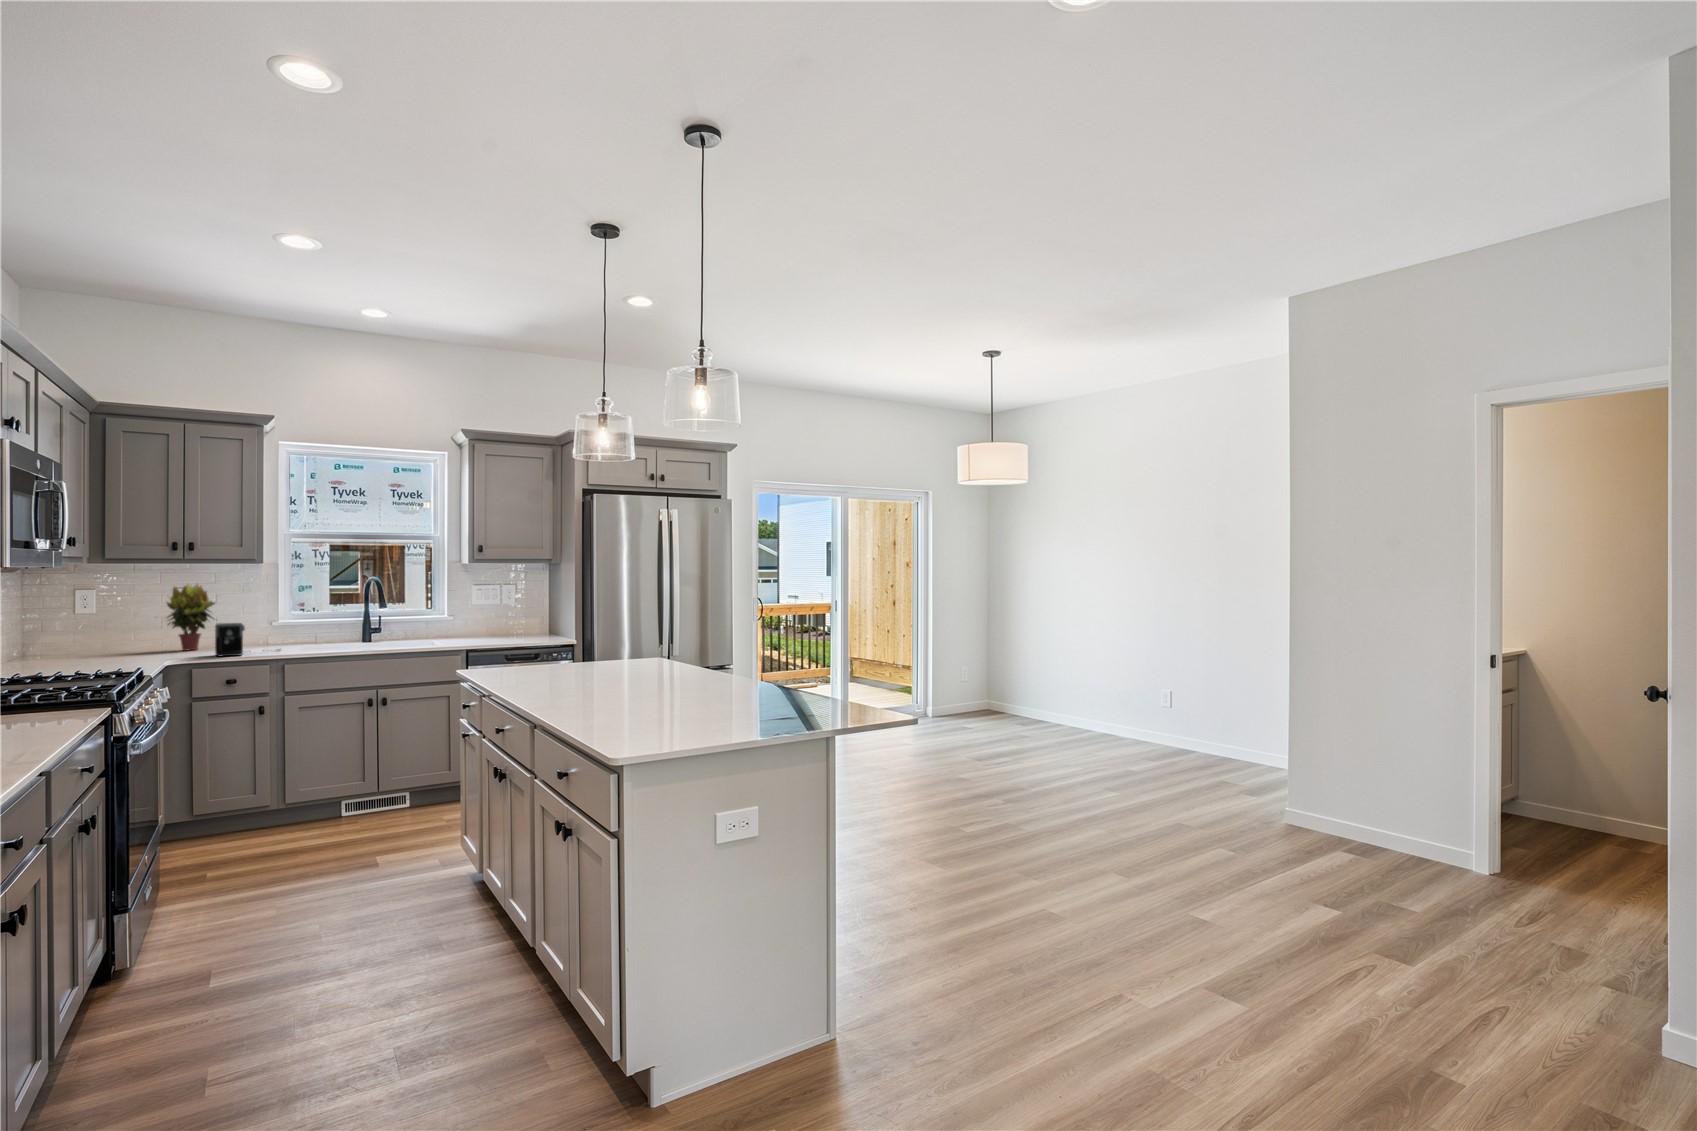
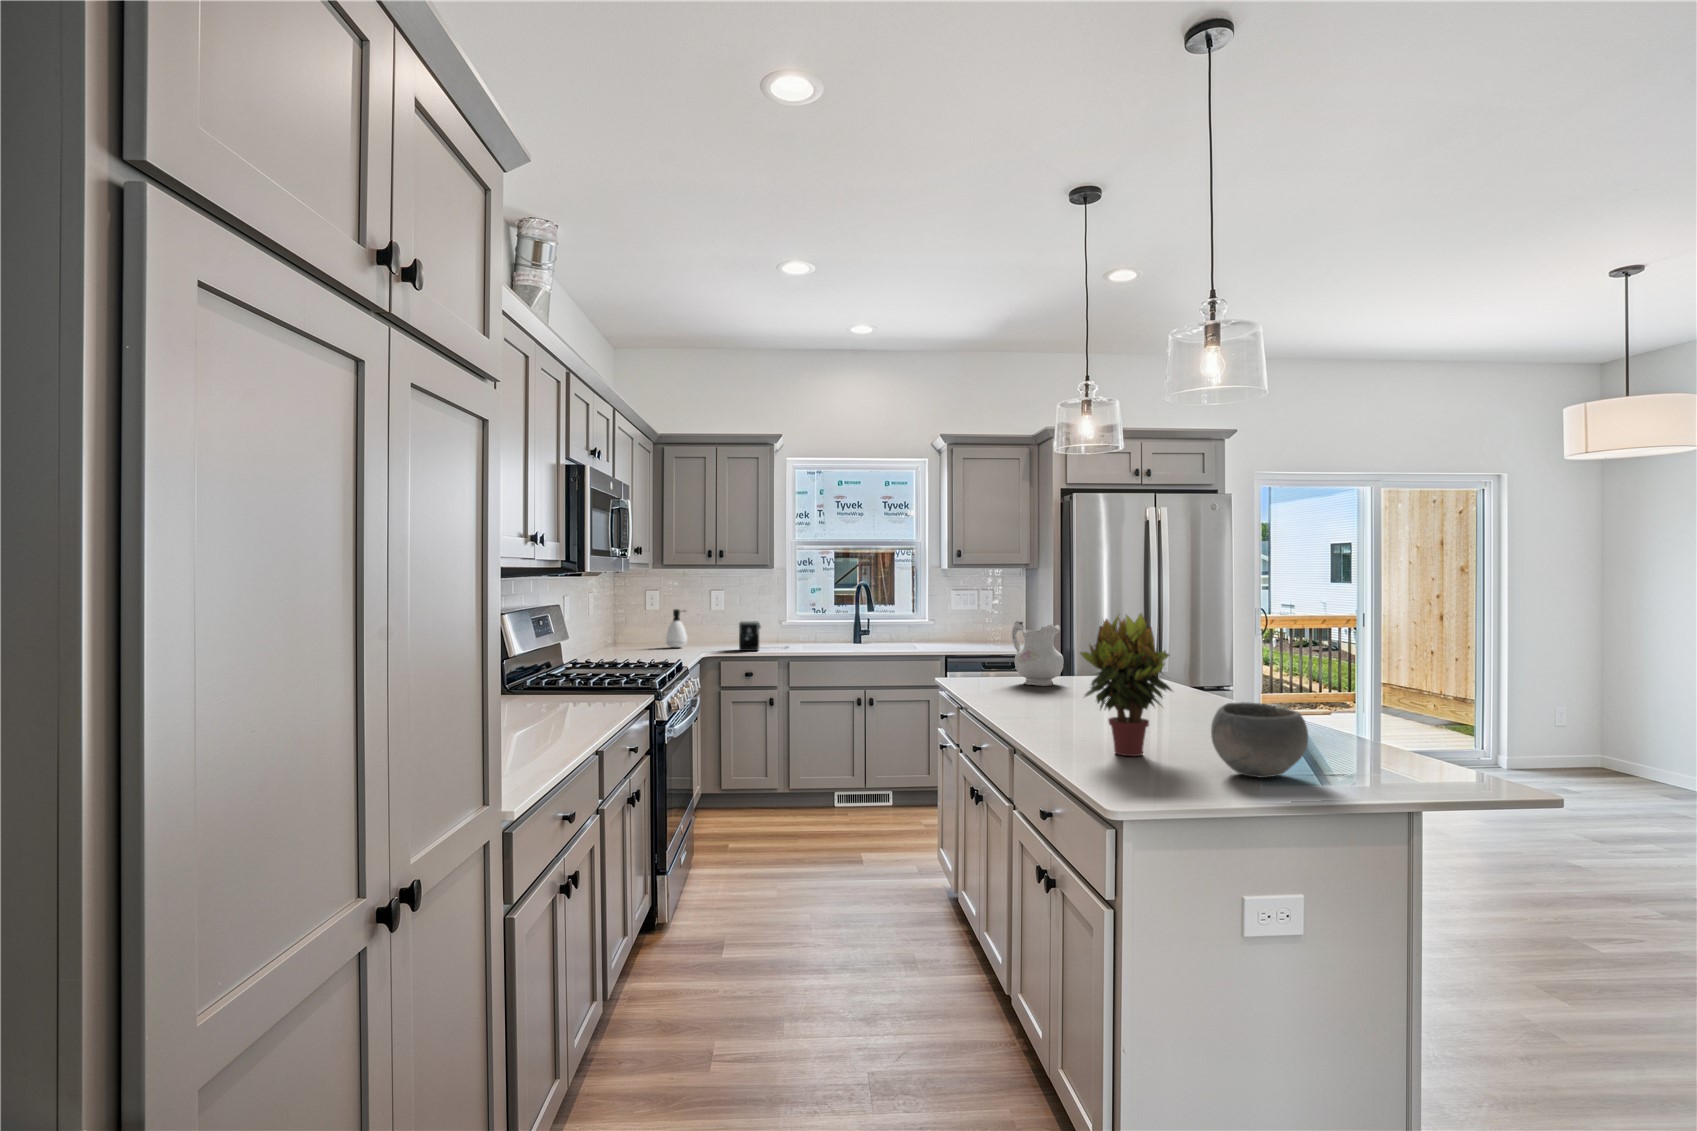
potted plant: present [167,584,215,651] -> present [1081,614,1172,756]
soap dispenser: none [109,612,140,657] -> present [666,609,687,648]
ceramic pitcher: none [534,612,583,671] -> present [1012,621,1064,686]
bowl: none [697,667,765,724] -> present [1211,702,1308,778]

